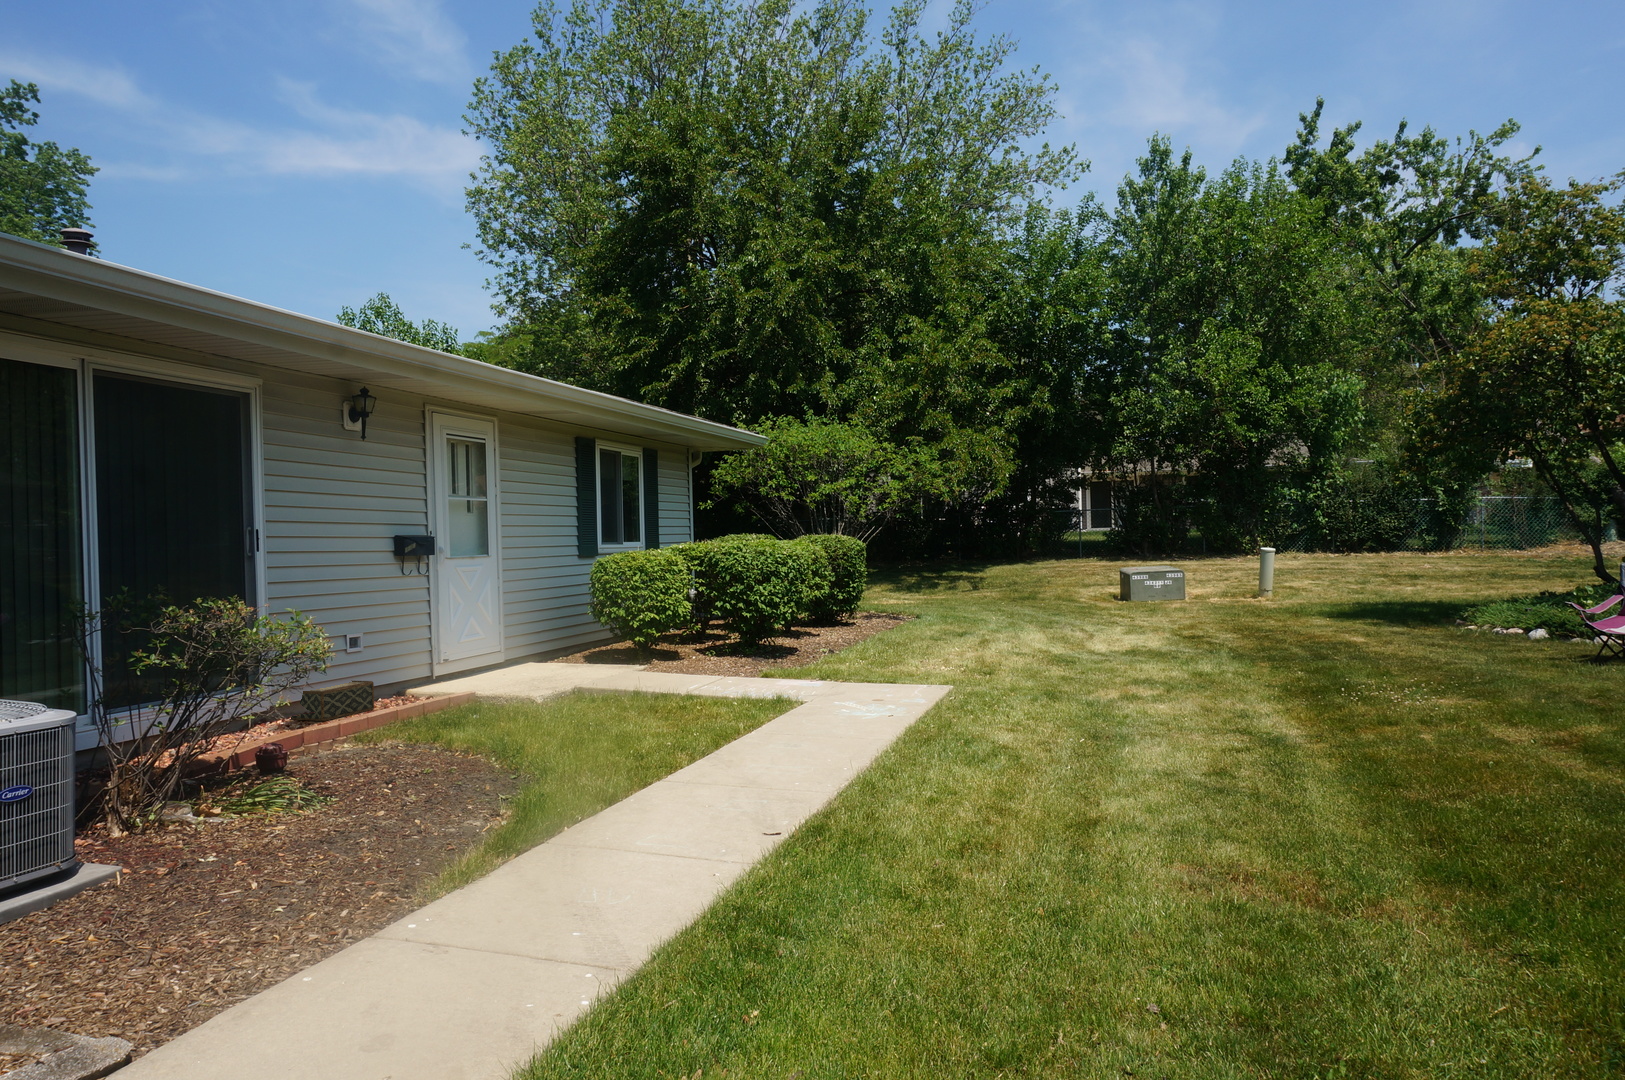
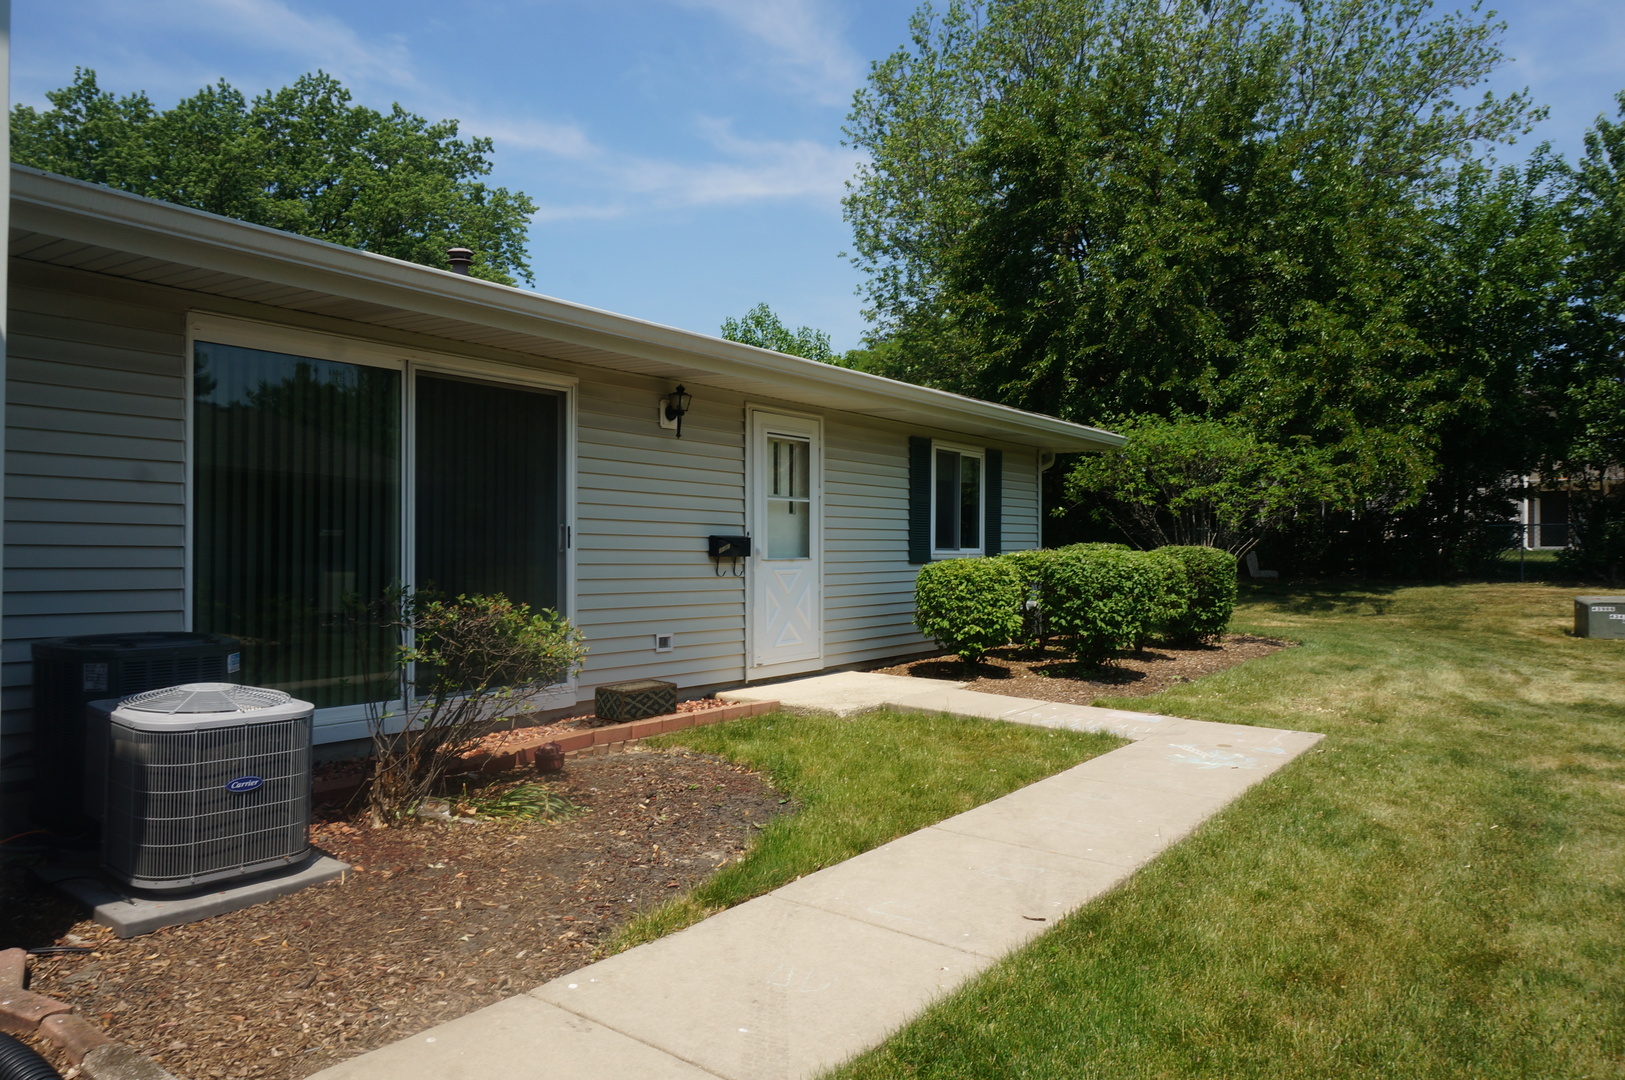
chair: none [872,540,900,581] -> present [1246,551,1278,594]

